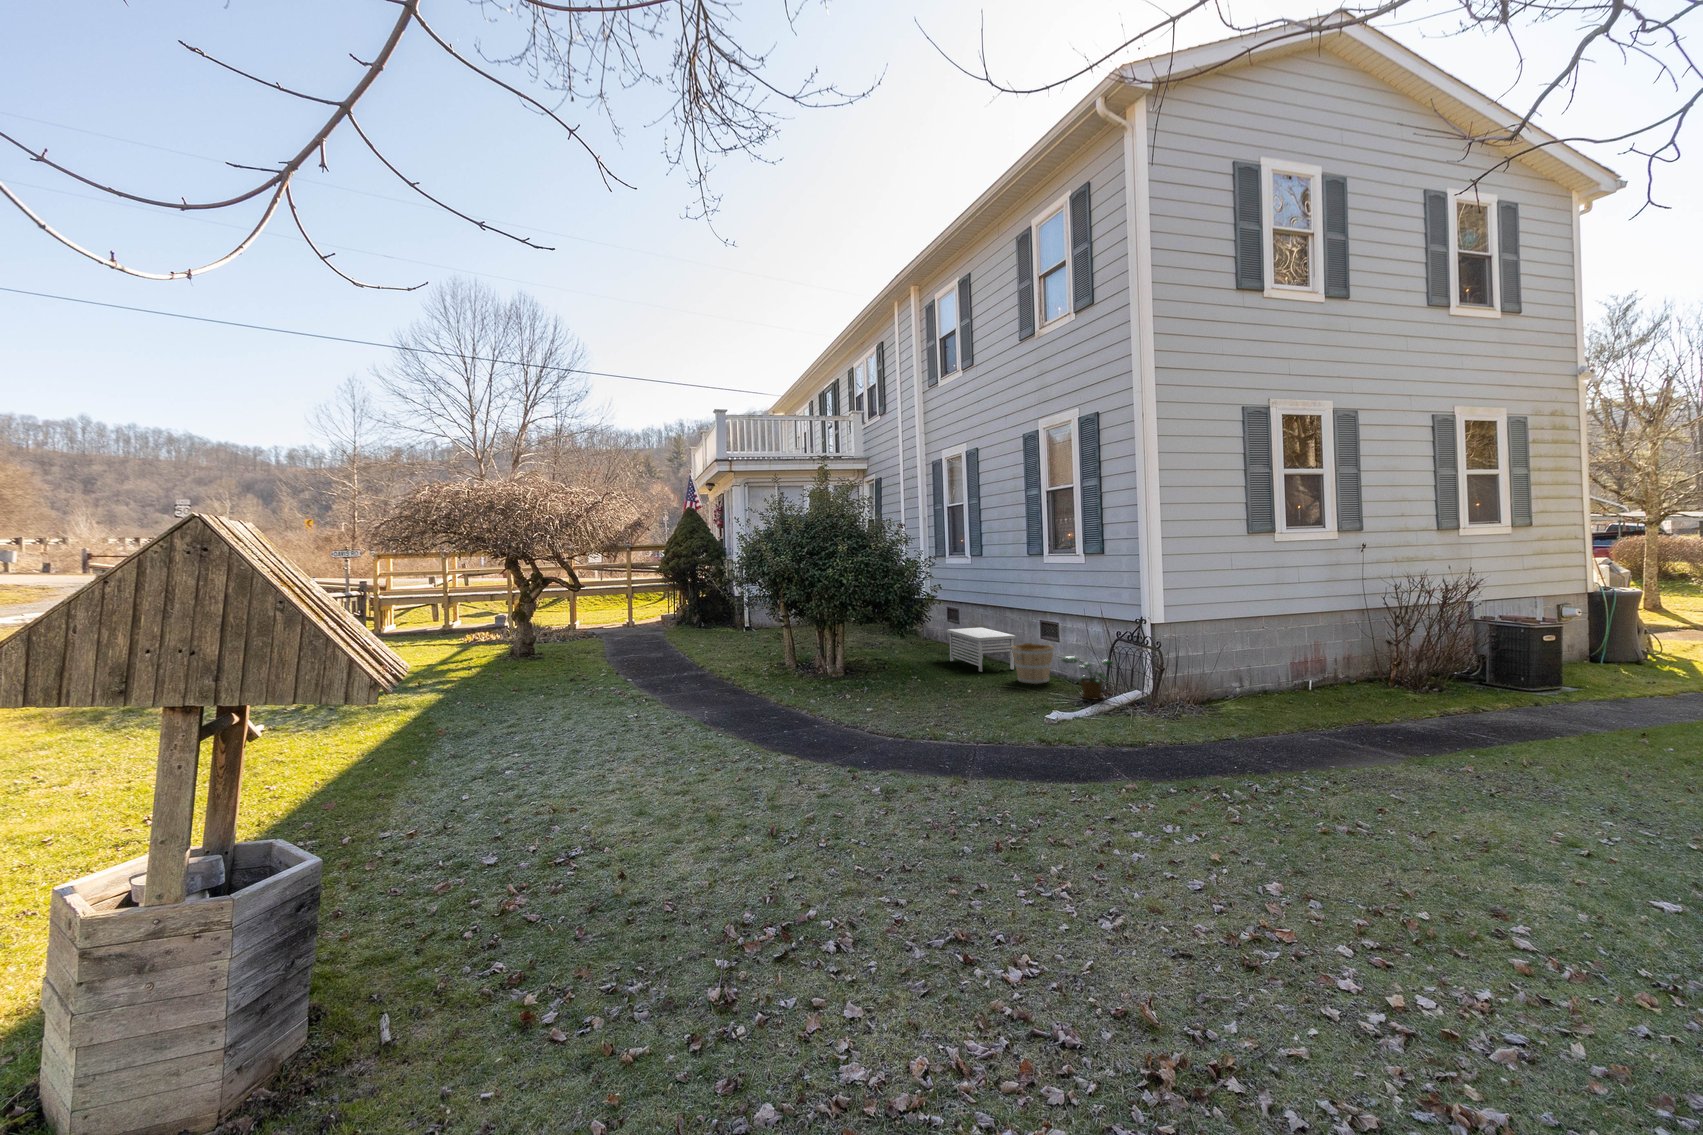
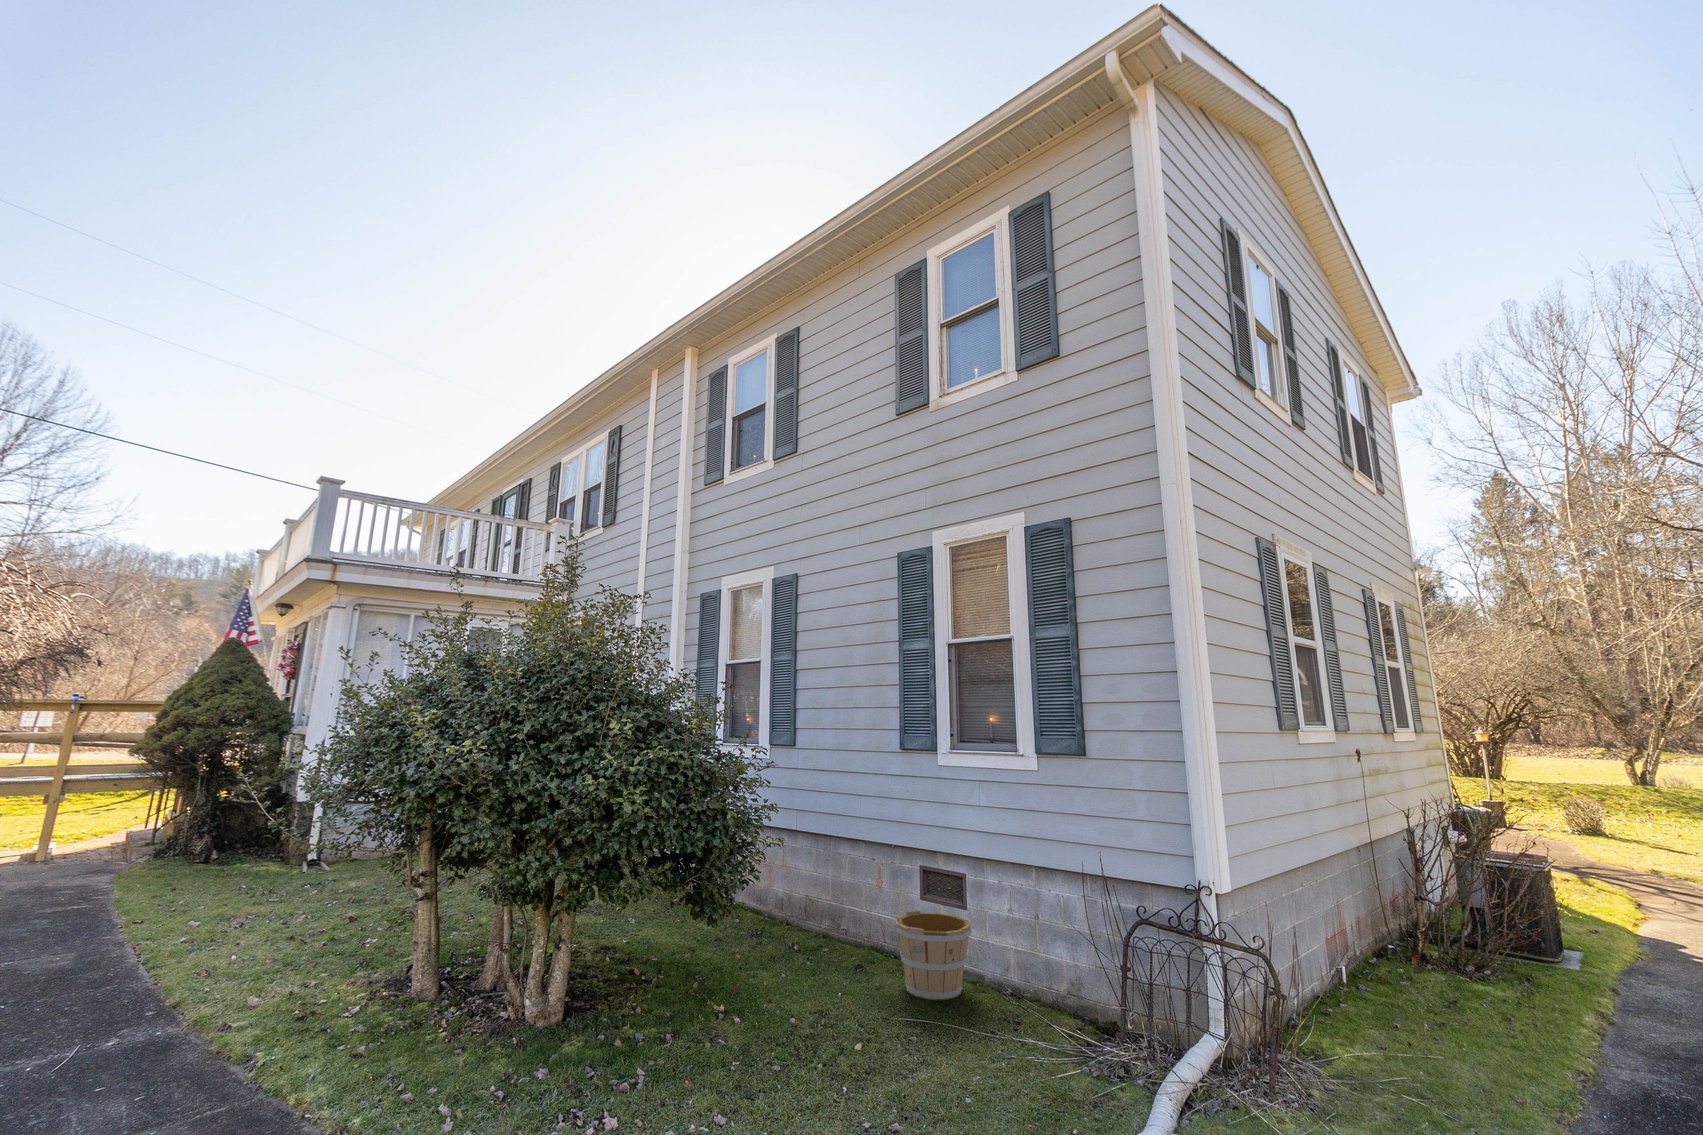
storage bench: present [947,627,1016,671] -> none [734,867,870,967]
potted plant: present [1061,656,1114,700] -> none [1029,953,1128,1051]

